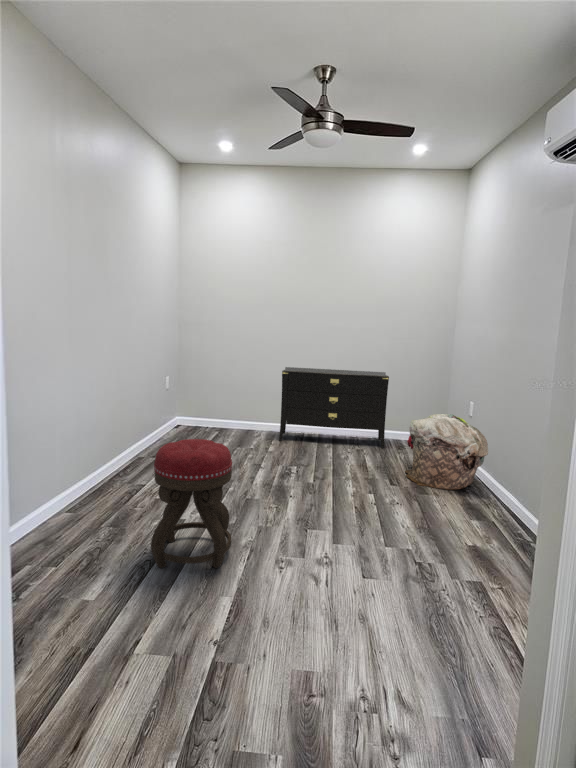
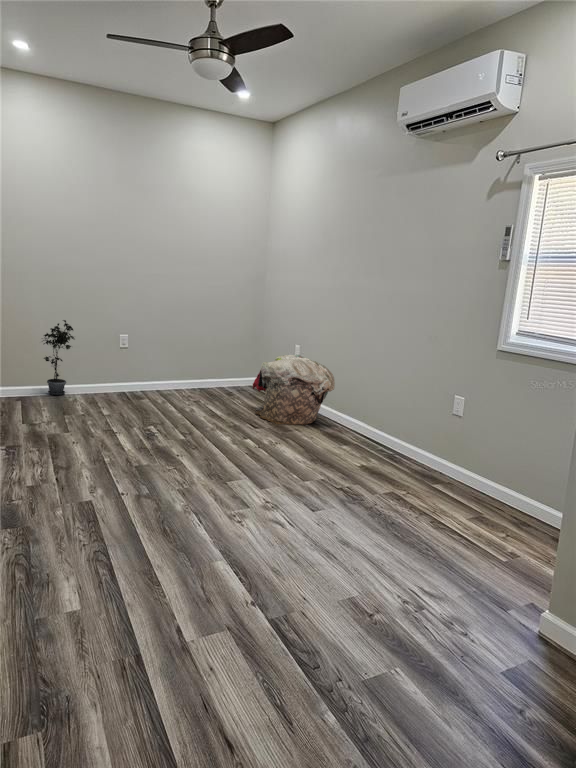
dresser: present [279,367,389,448] -> none [95,310,220,397]
potted plant: none [236,376,263,437] -> present [43,320,74,395]
ottoman: present [151,439,232,568] -> none [83,397,189,554]

